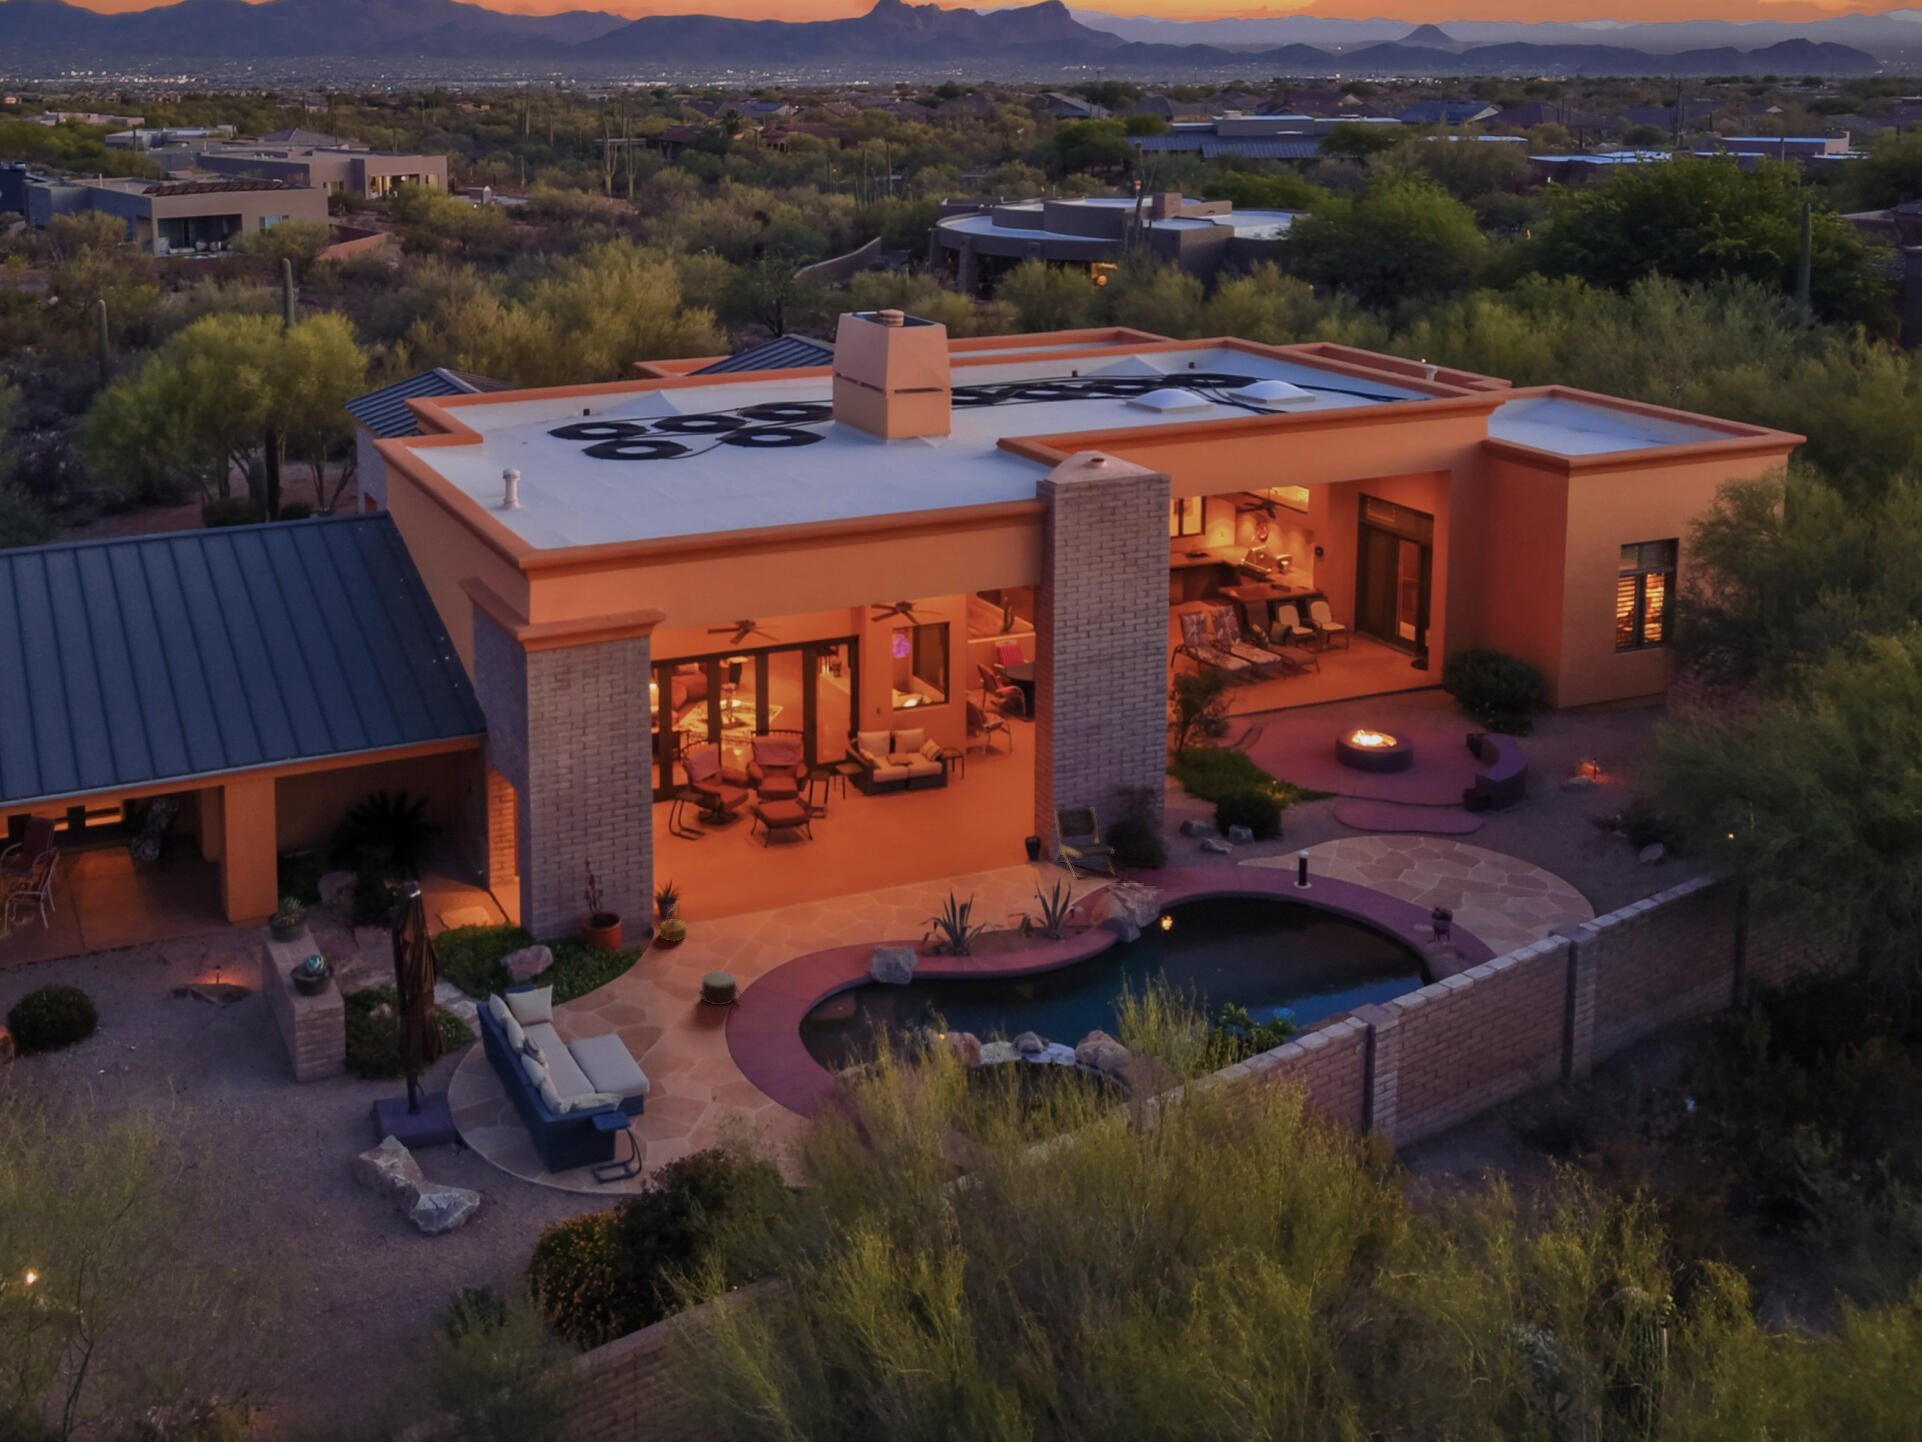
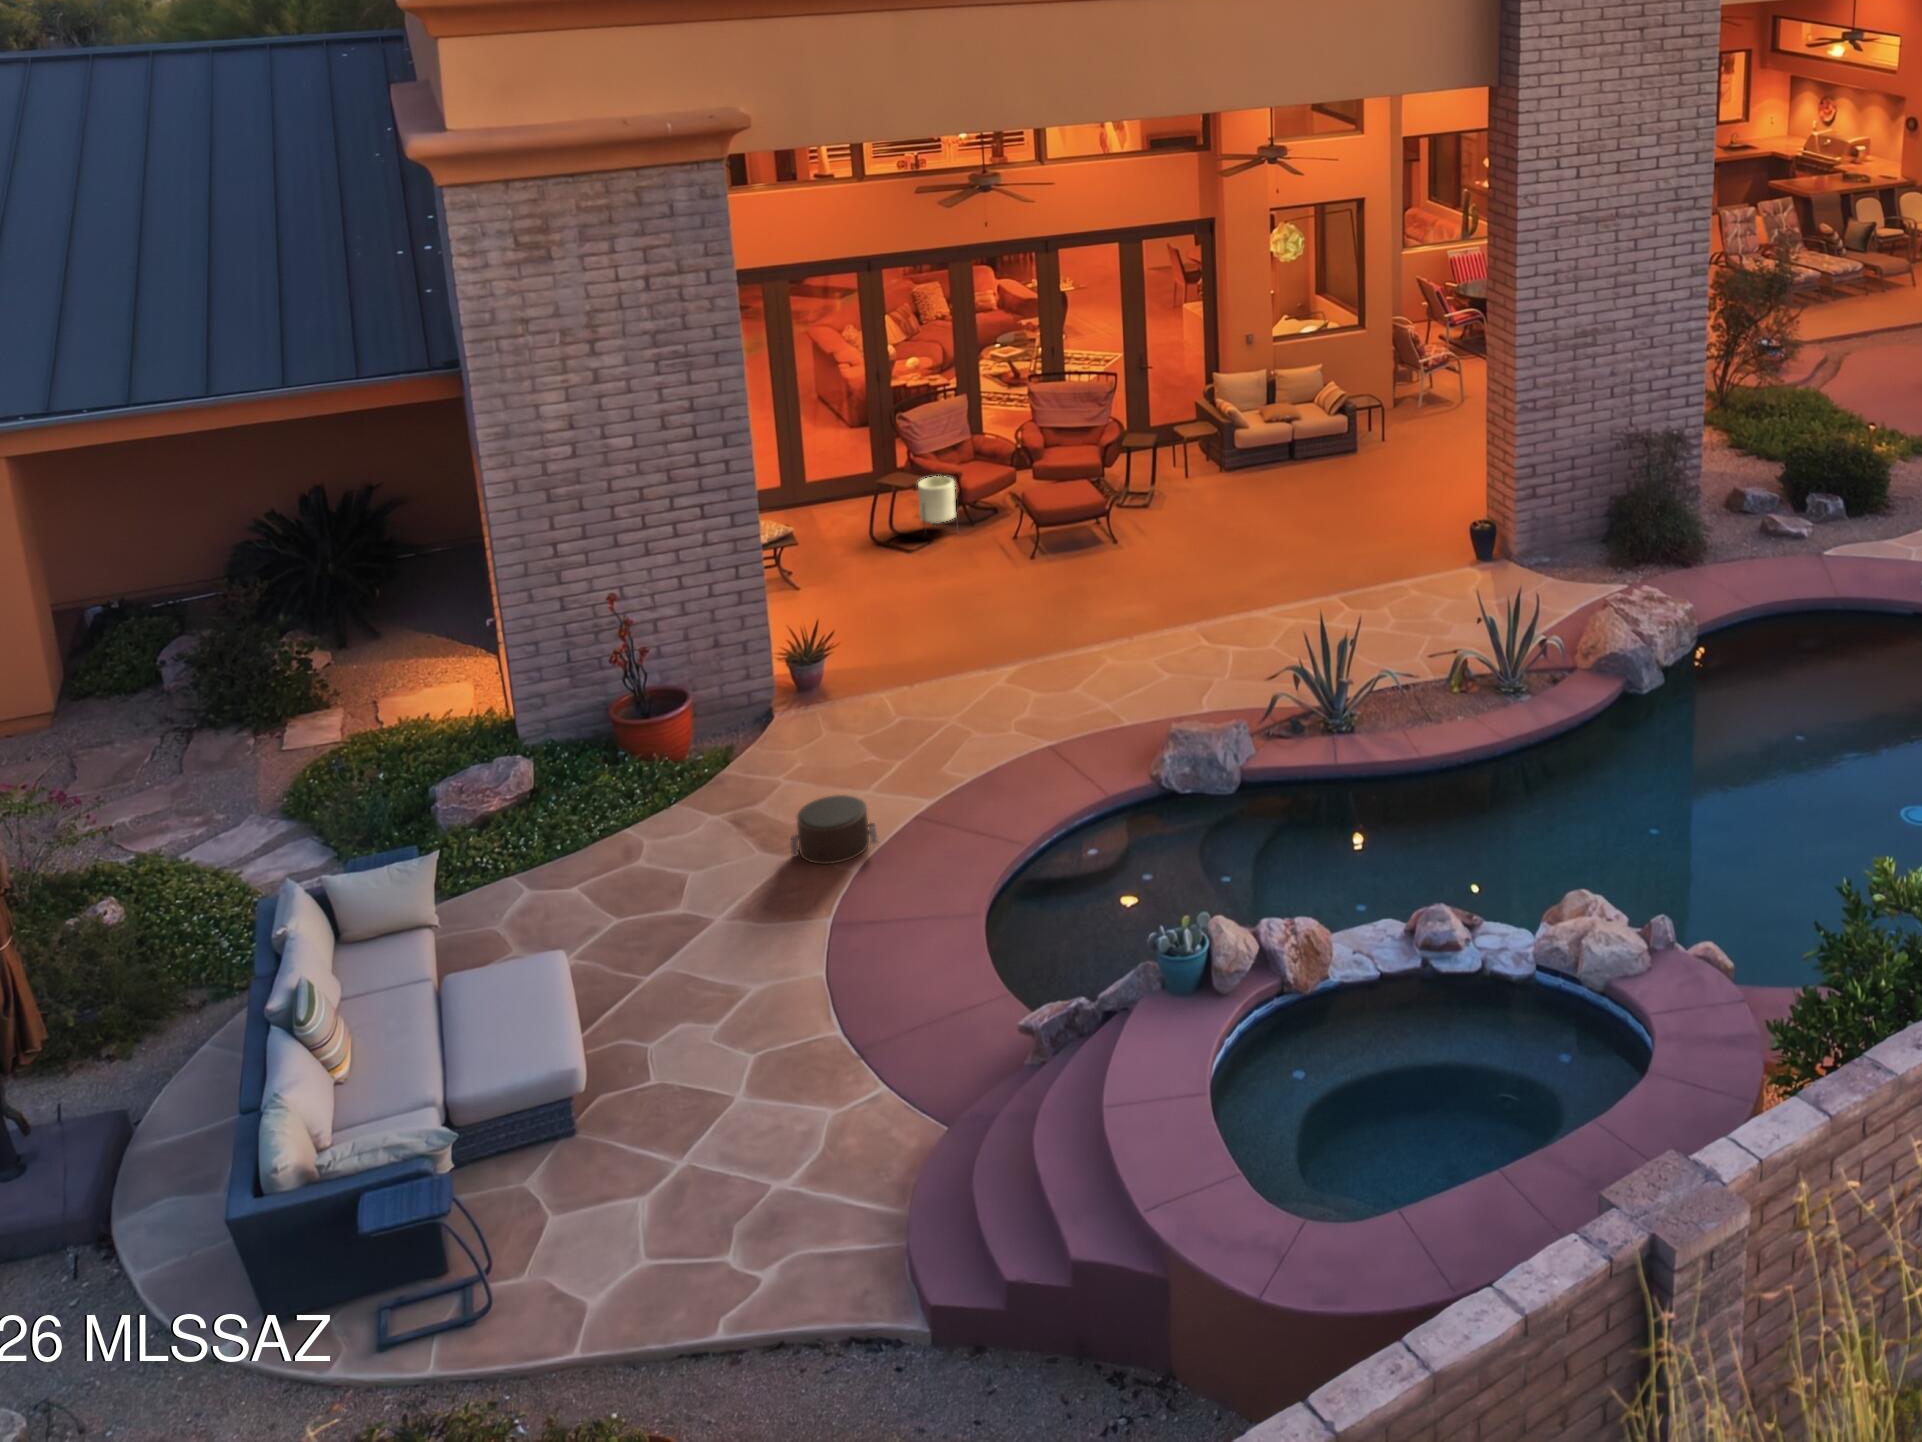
planter: none [698,795,719,833] -> present [918,476,957,535]
lounge chair: present [1055,807,1115,878] -> none [1519,468,1622,591]
woven basket: present [660,903,687,941] -> none [768,661,823,734]

